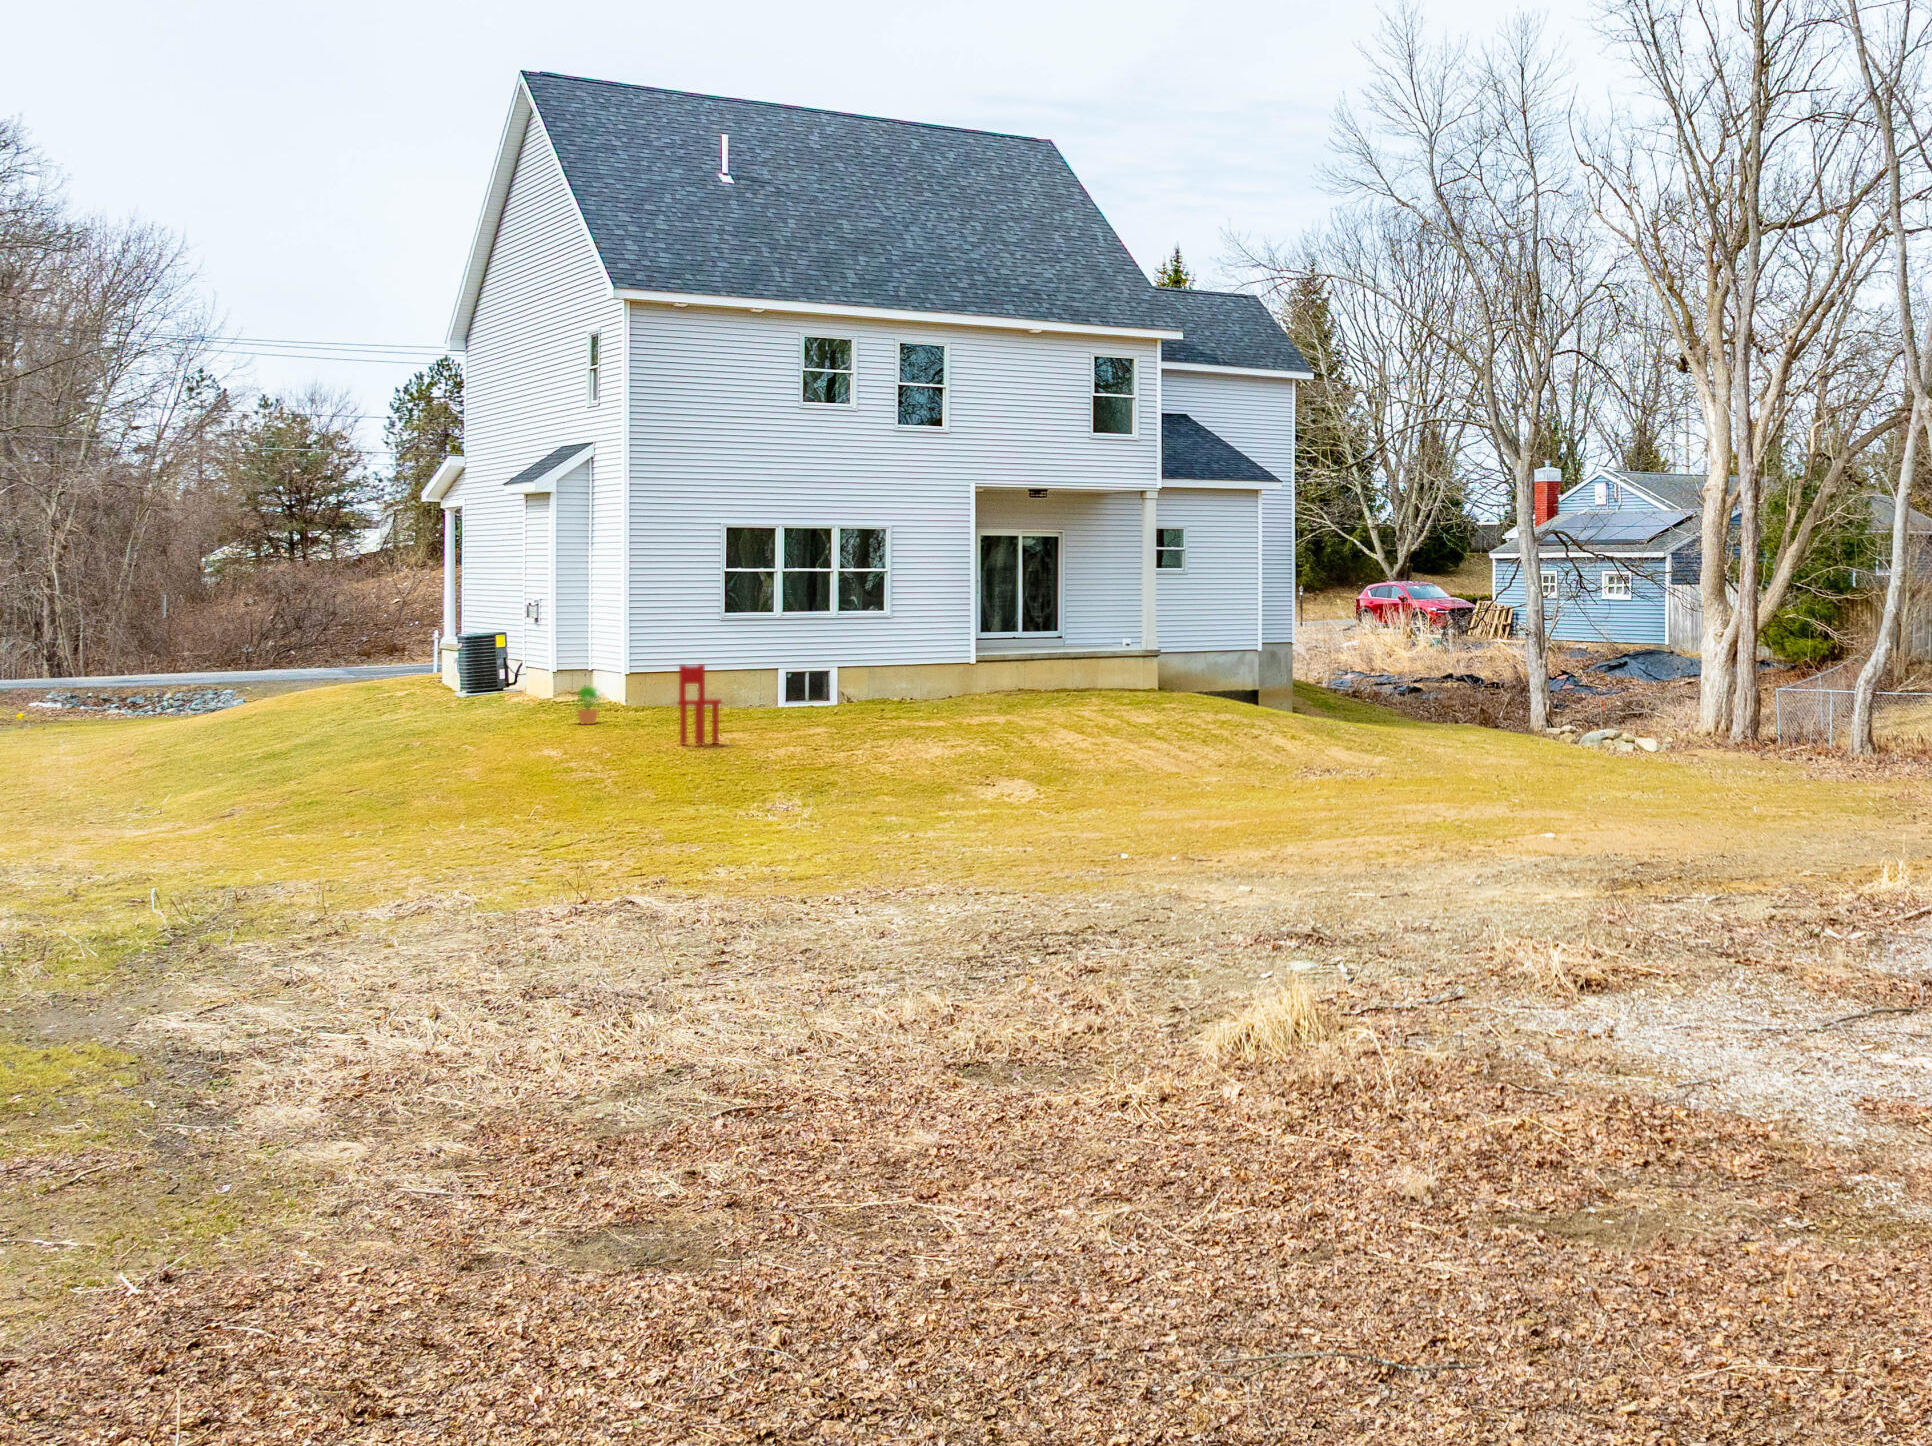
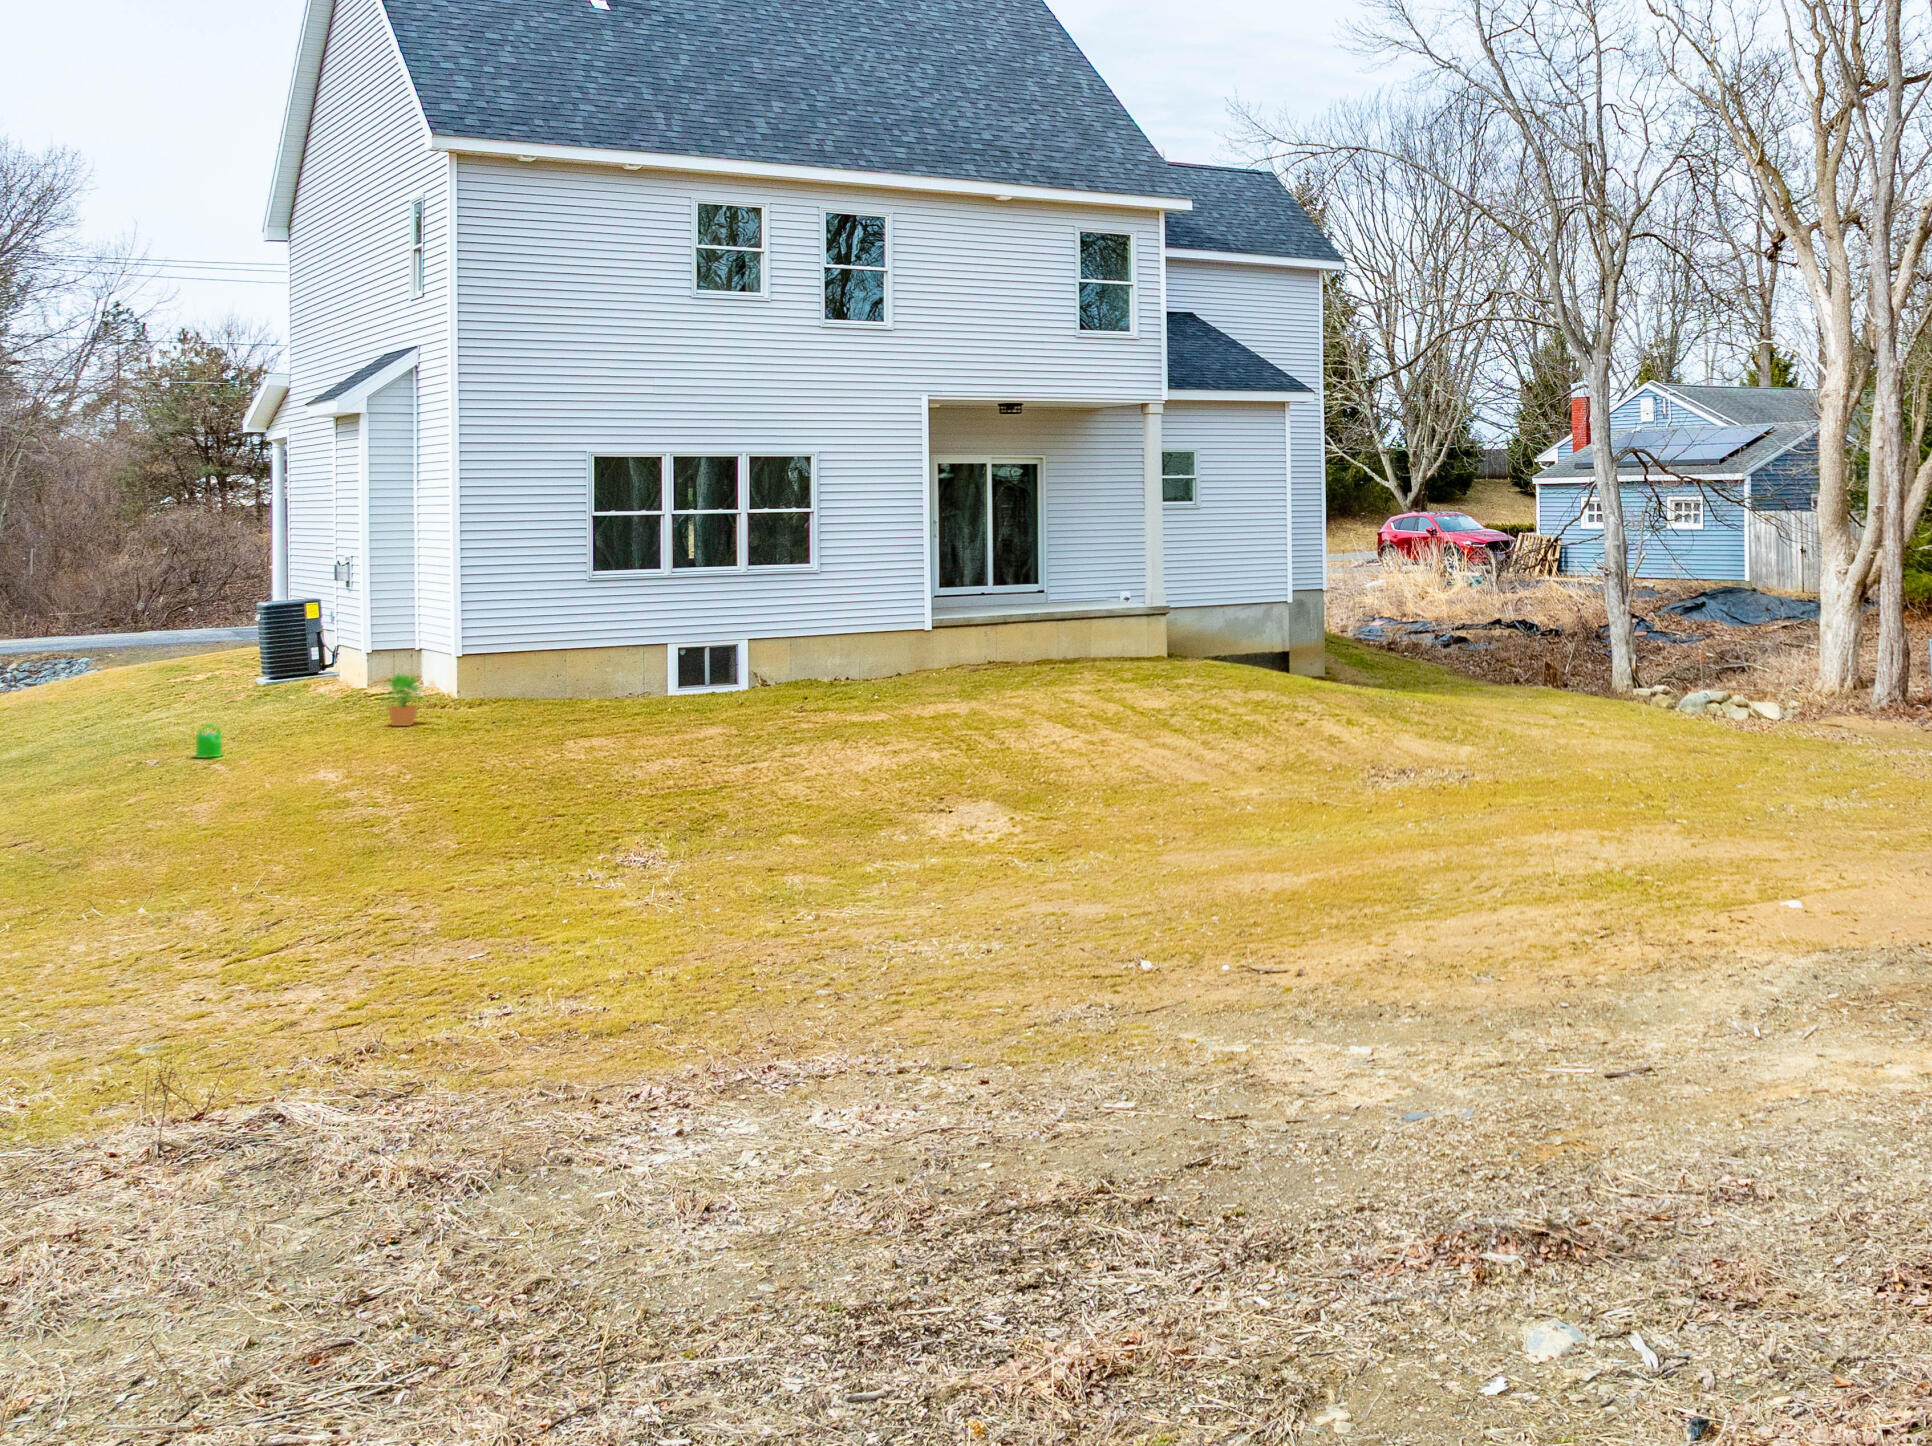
chair: present [678,664,721,745] -> none [507,647,572,761]
watering can: none [454,716,474,740] -> present [196,724,222,758]

